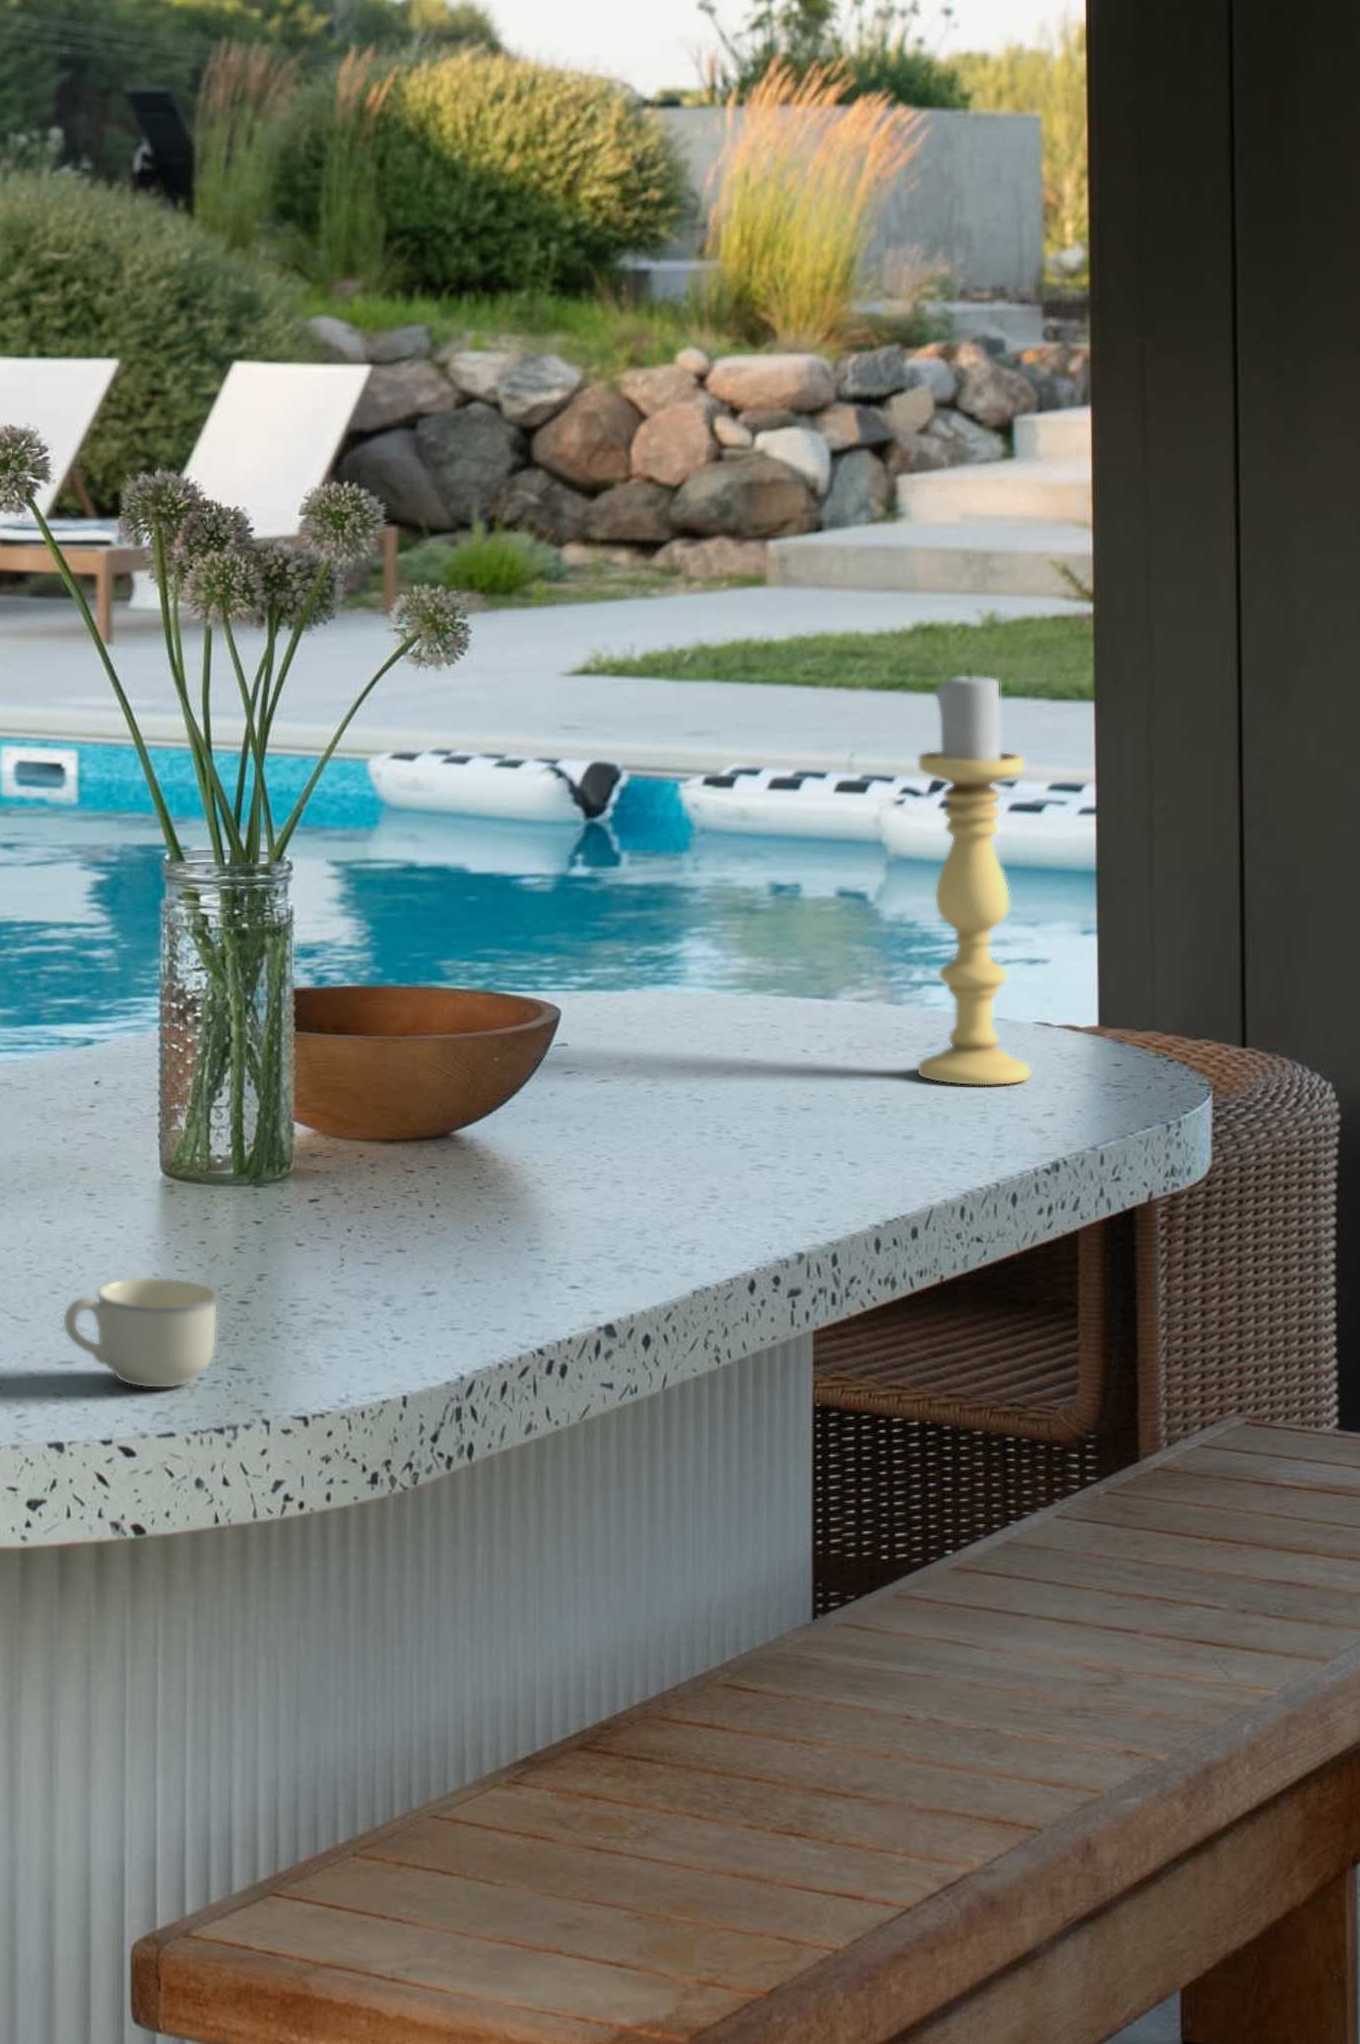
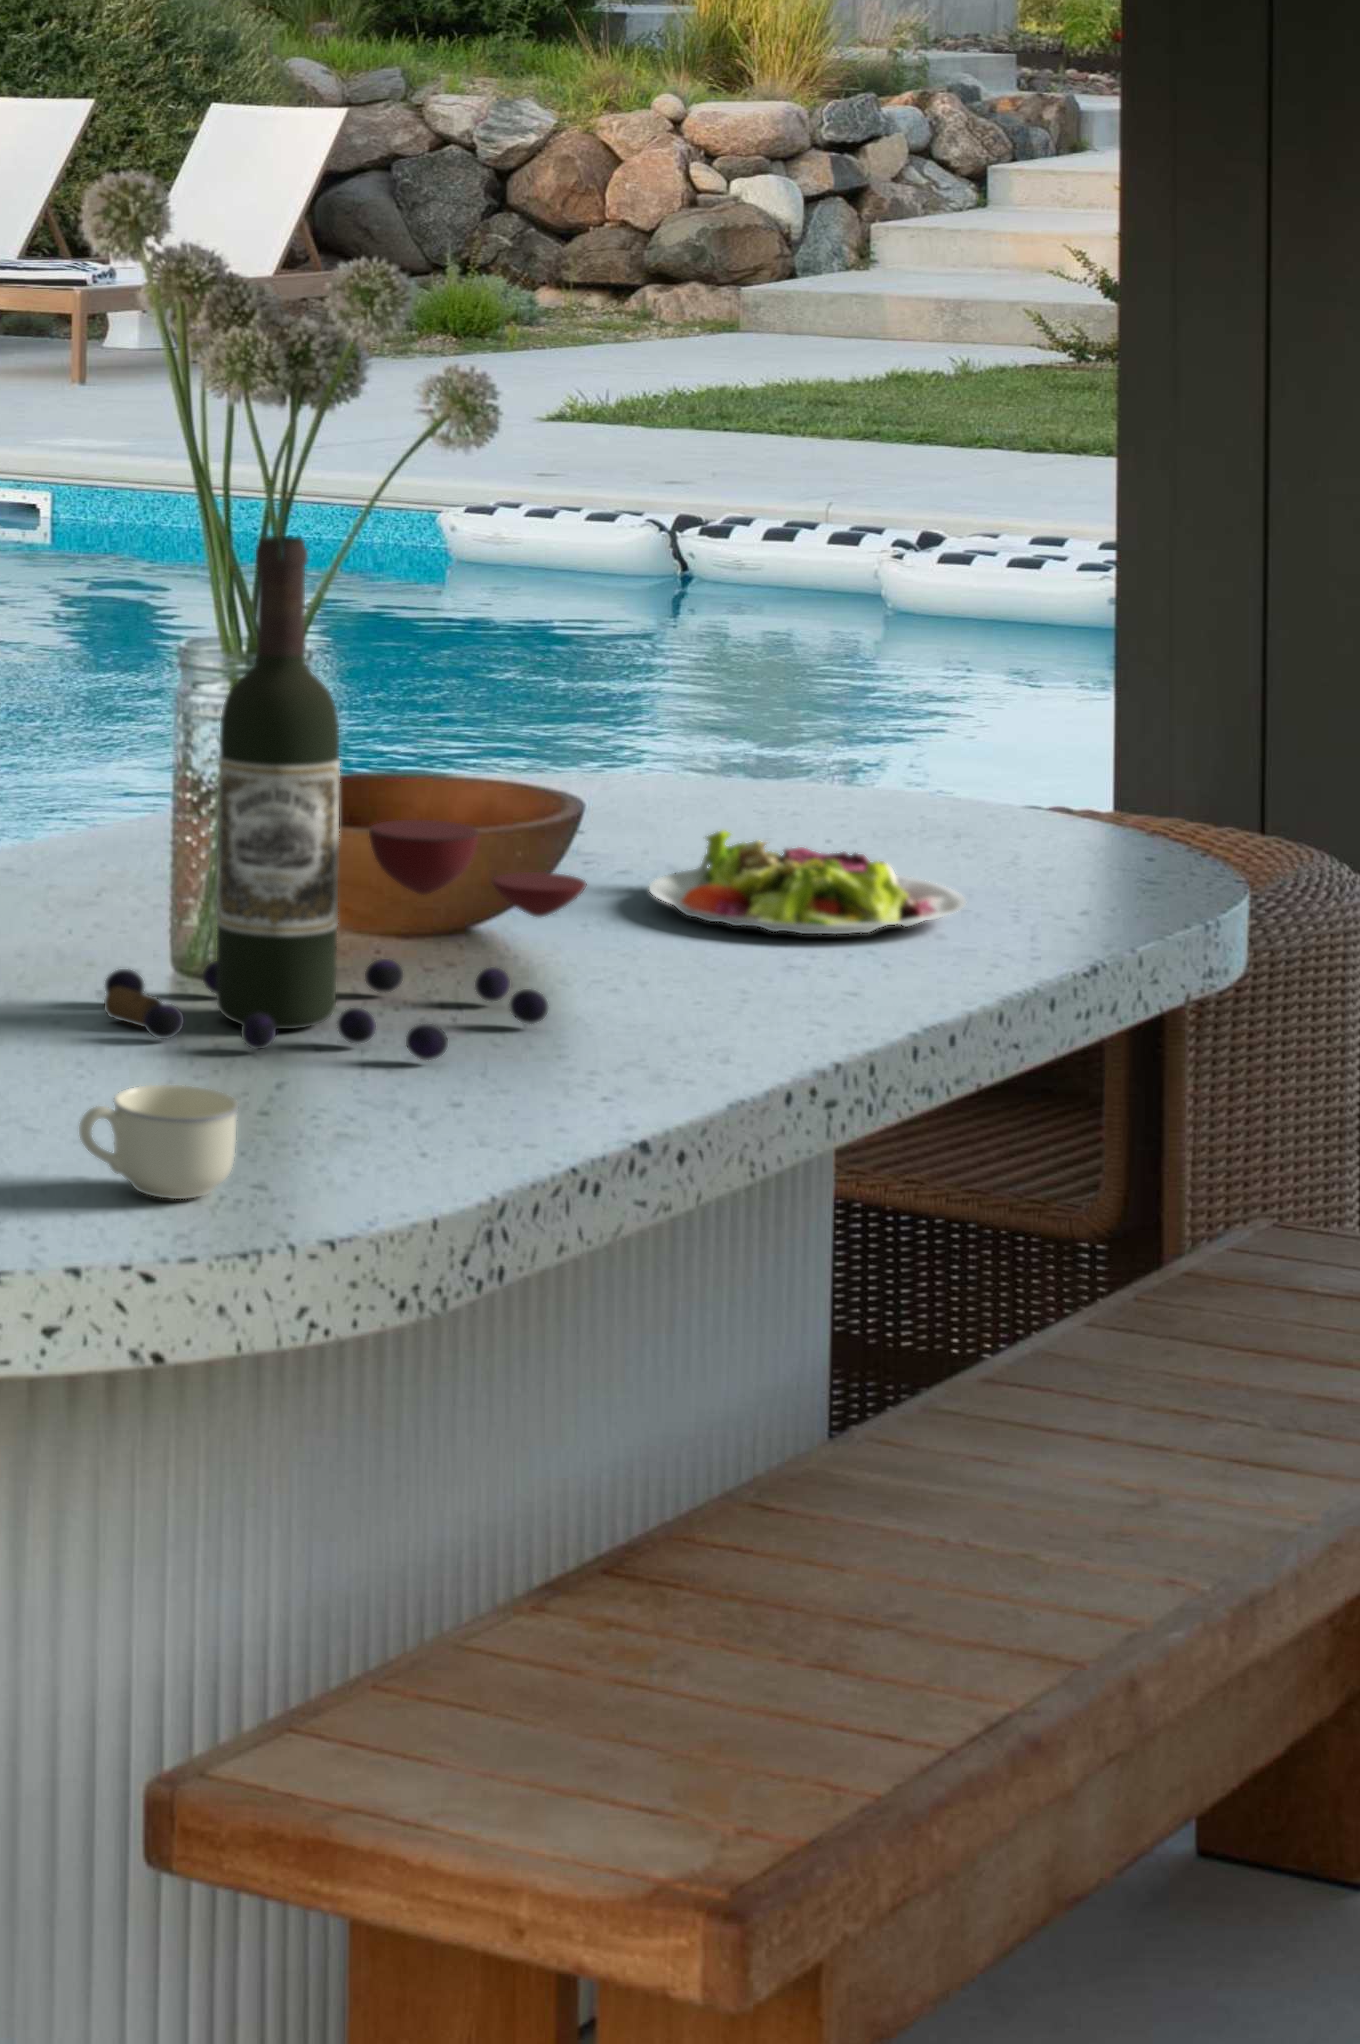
candle holder: present [918,673,1031,1085] -> none [934,449,1050,871]
wine bottle: none [96,754,572,1261] -> present [104,536,586,1060]
salad plate: none [634,1046,944,1144] -> present [649,831,966,935]

